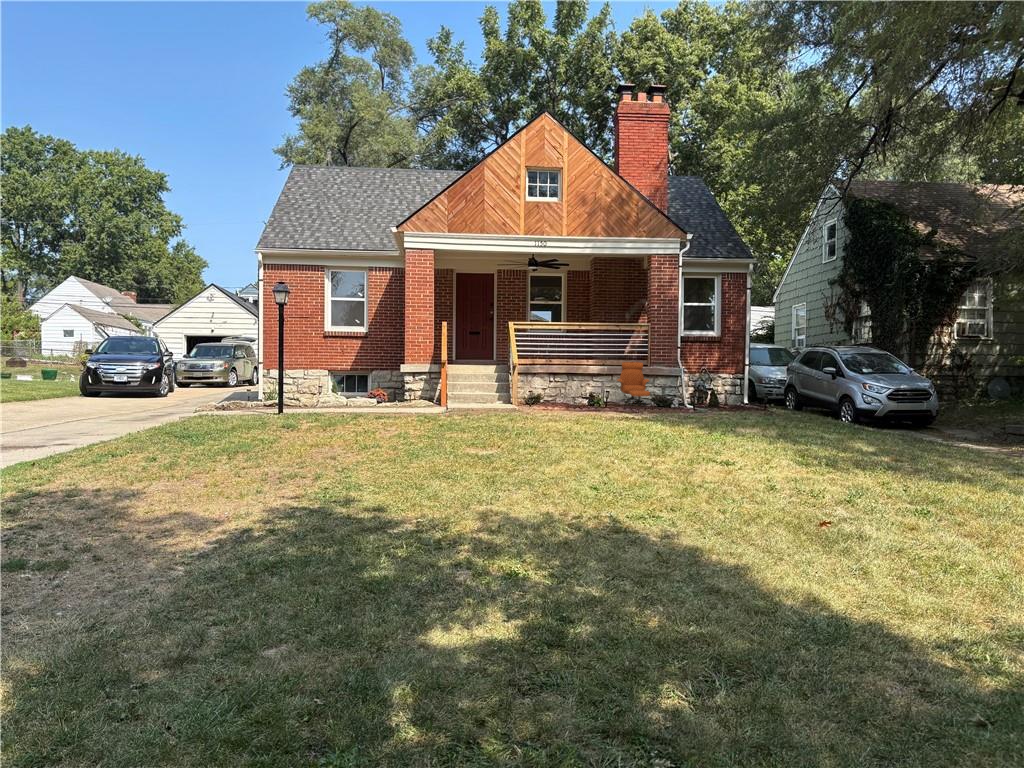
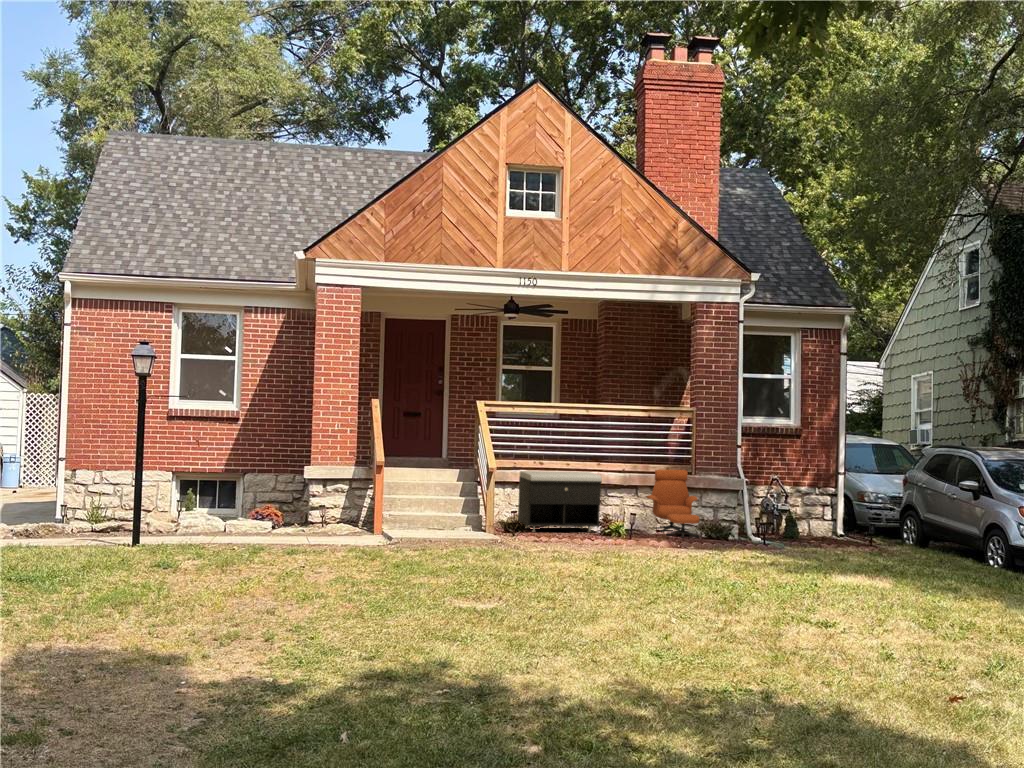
storage bench: none [534,365,586,403] -> present [518,471,602,532]

